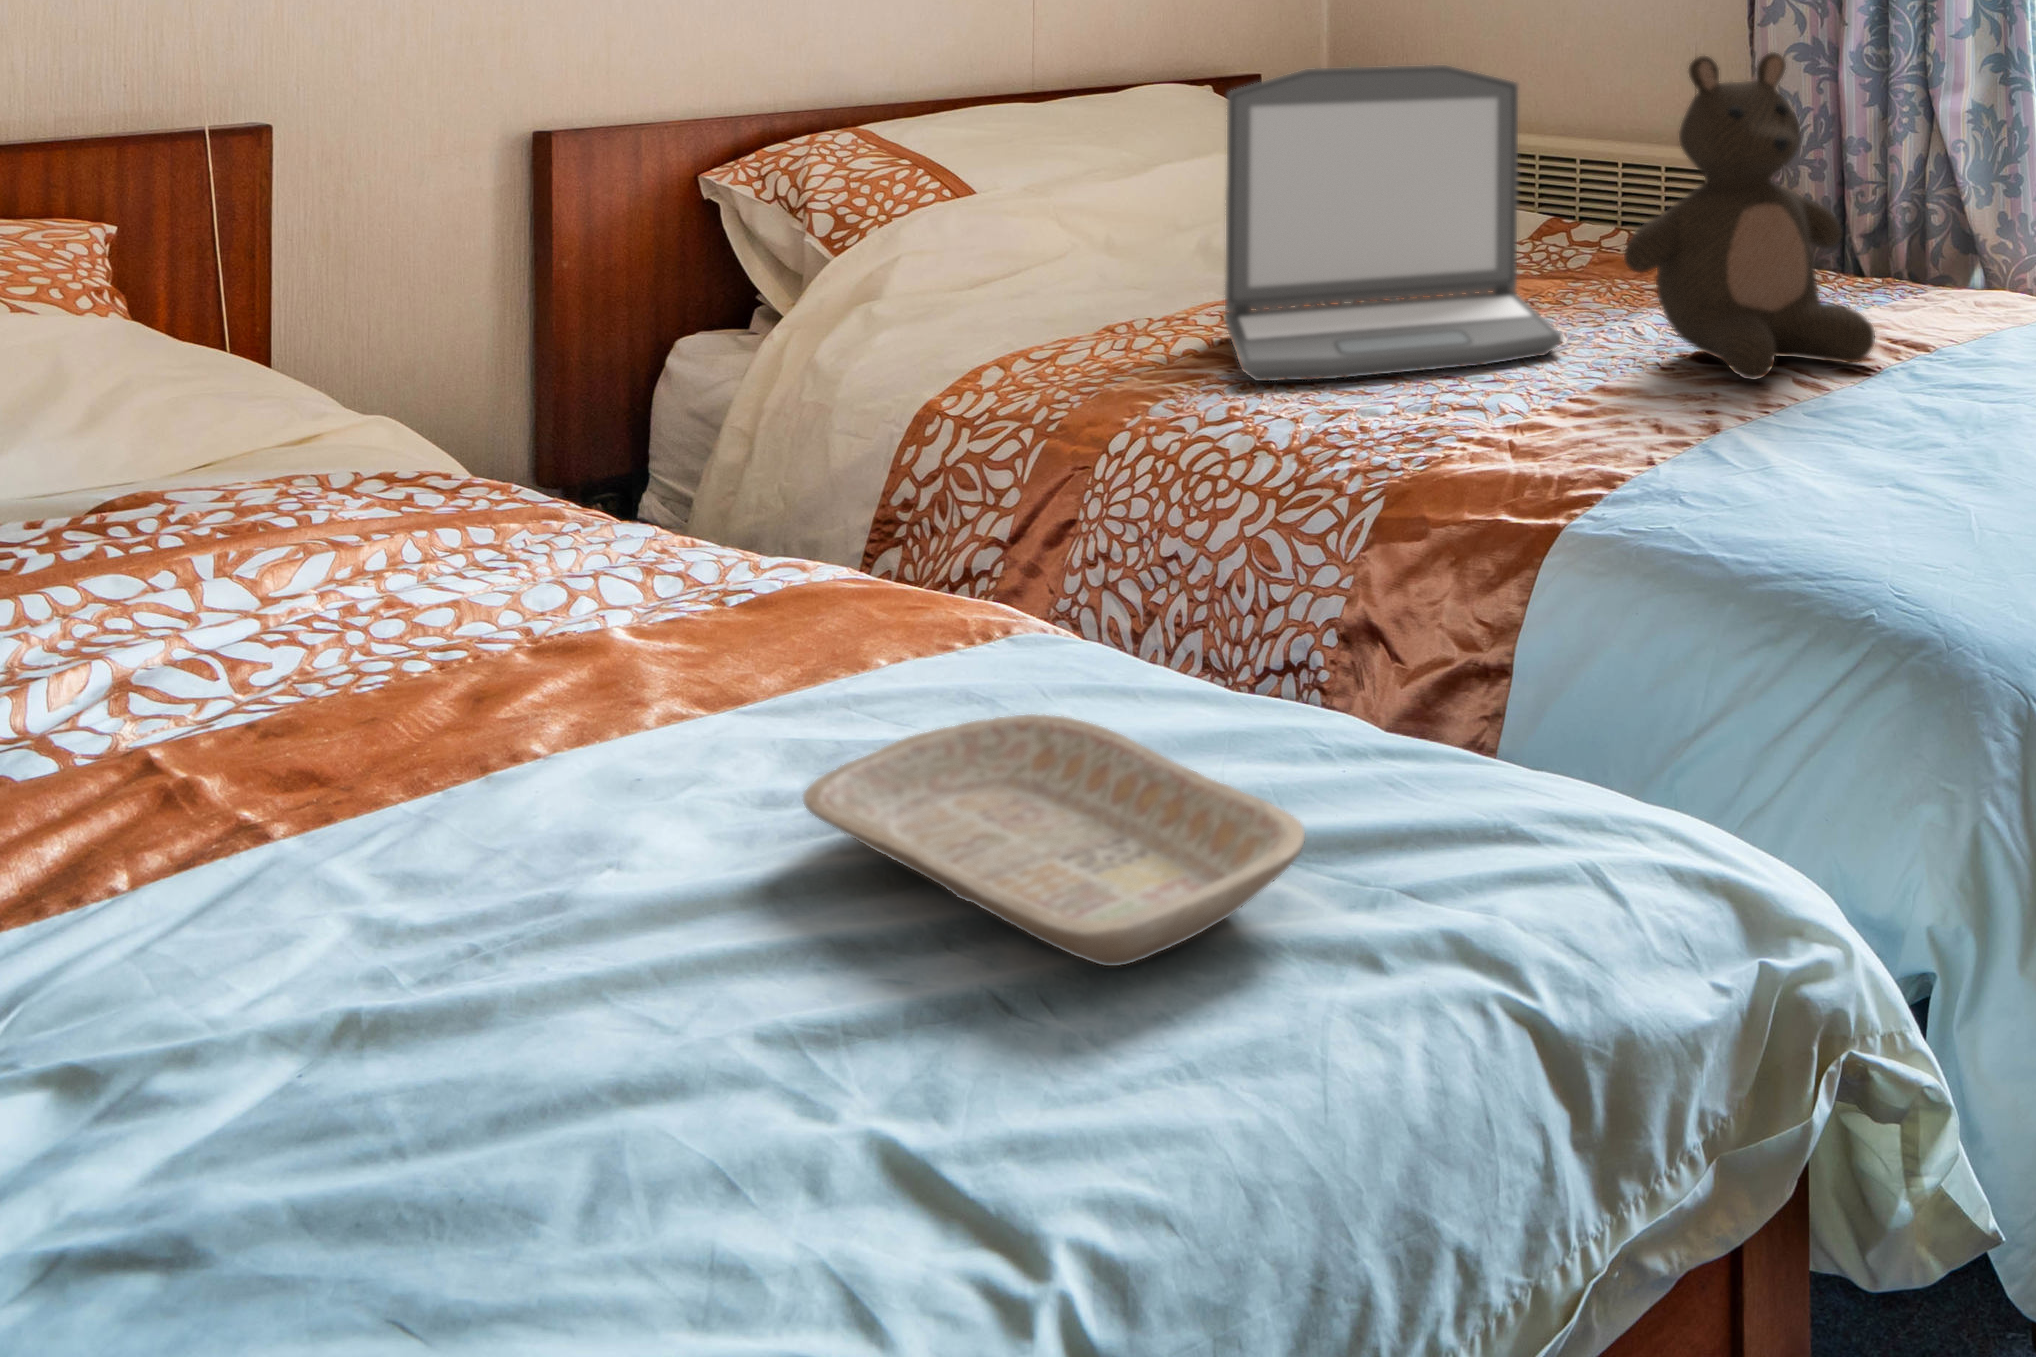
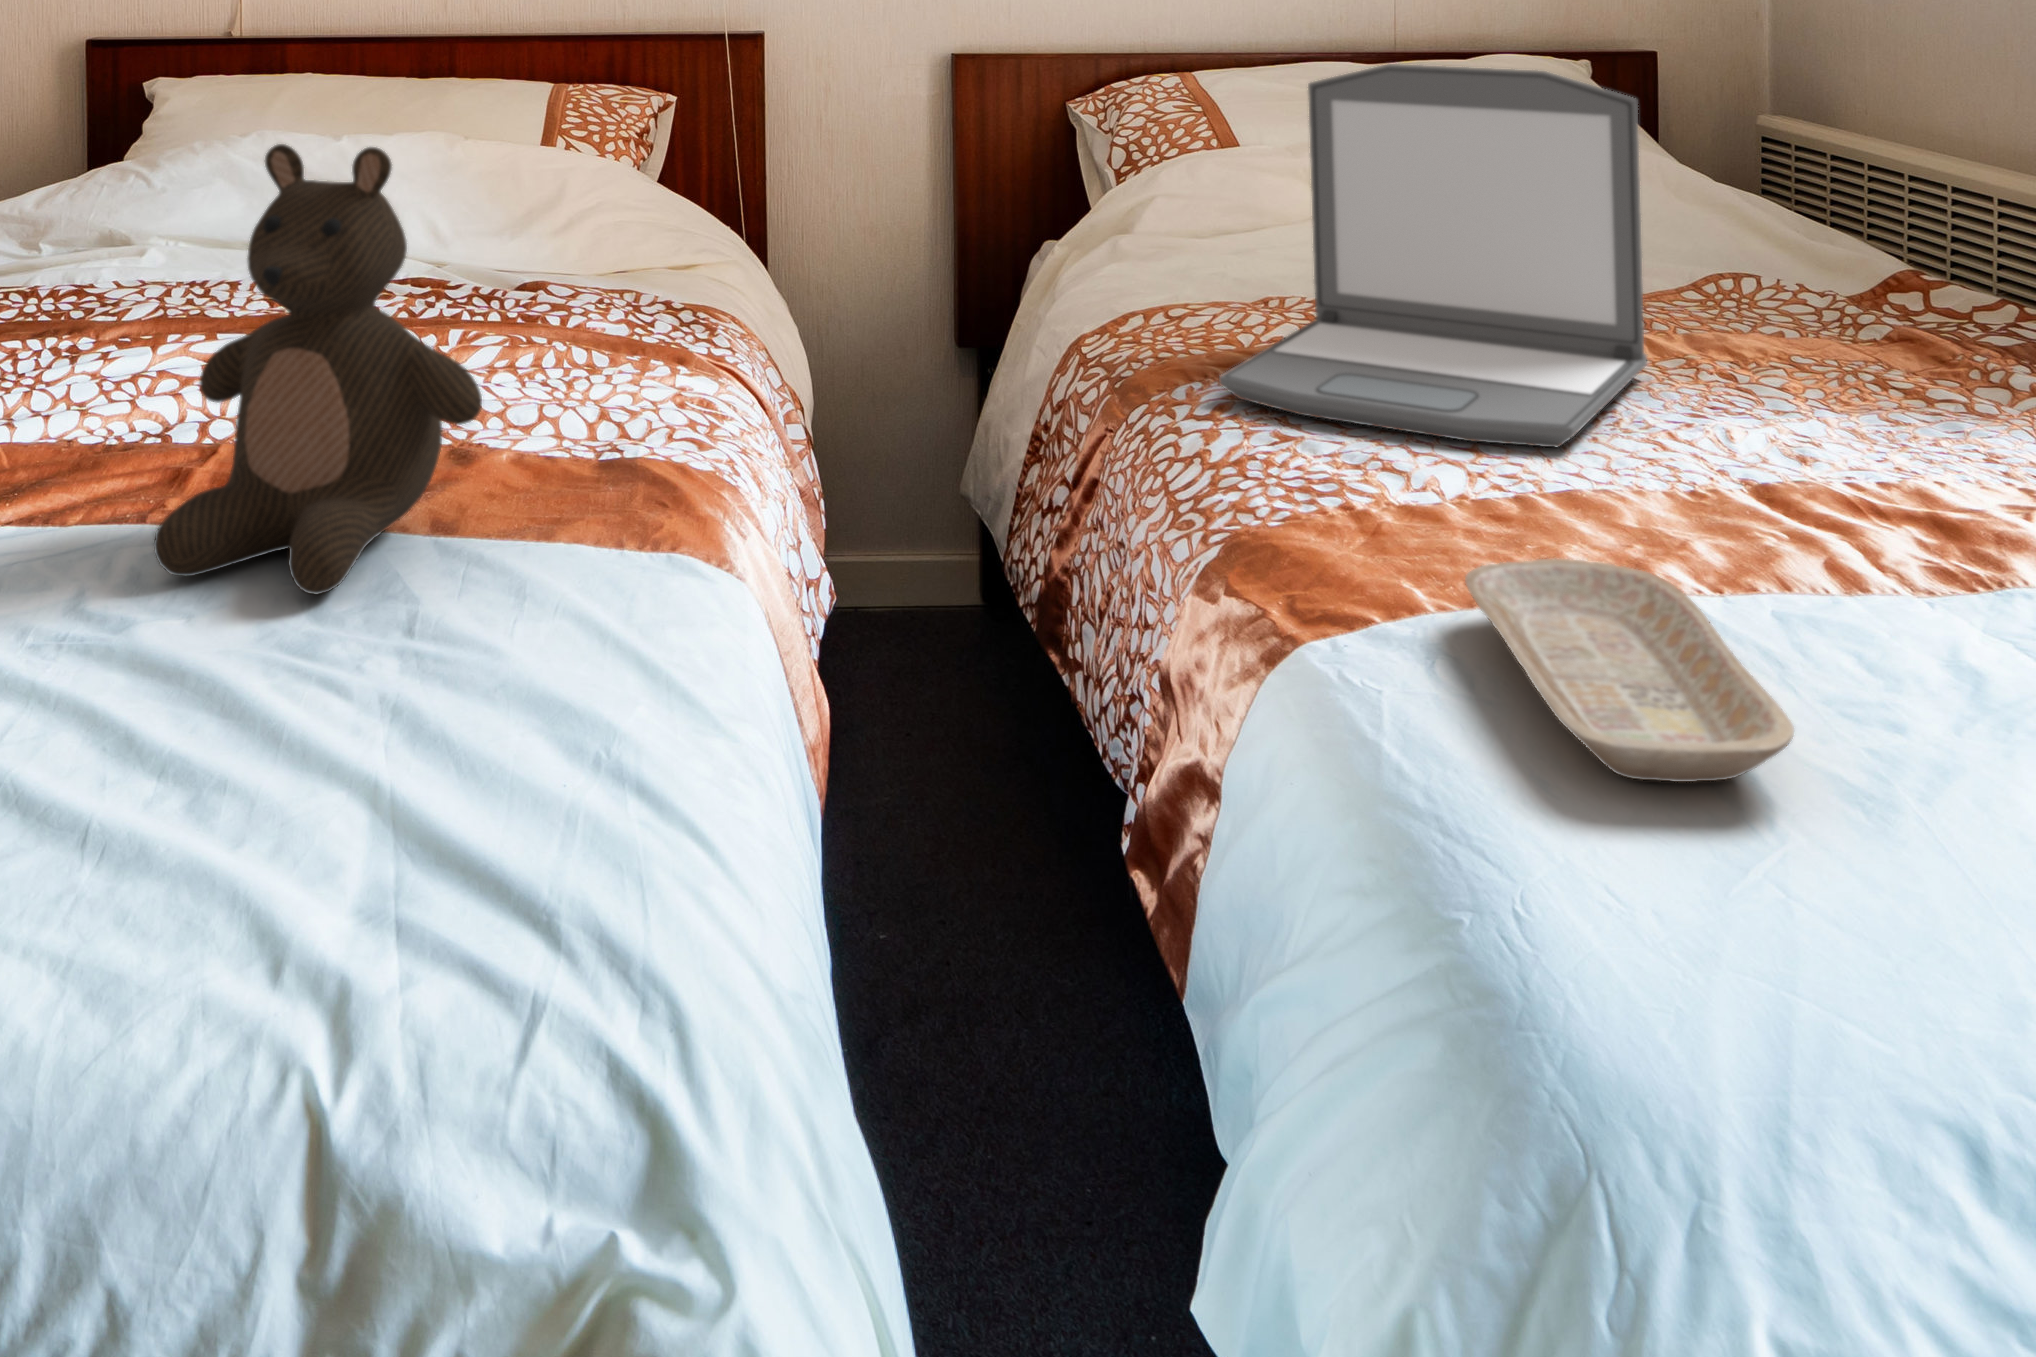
stuffed bear: present [1624,52,1875,380] -> present [154,144,482,594]
tray: present [803,714,1305,966] -> present [1465,558,1794,782]

